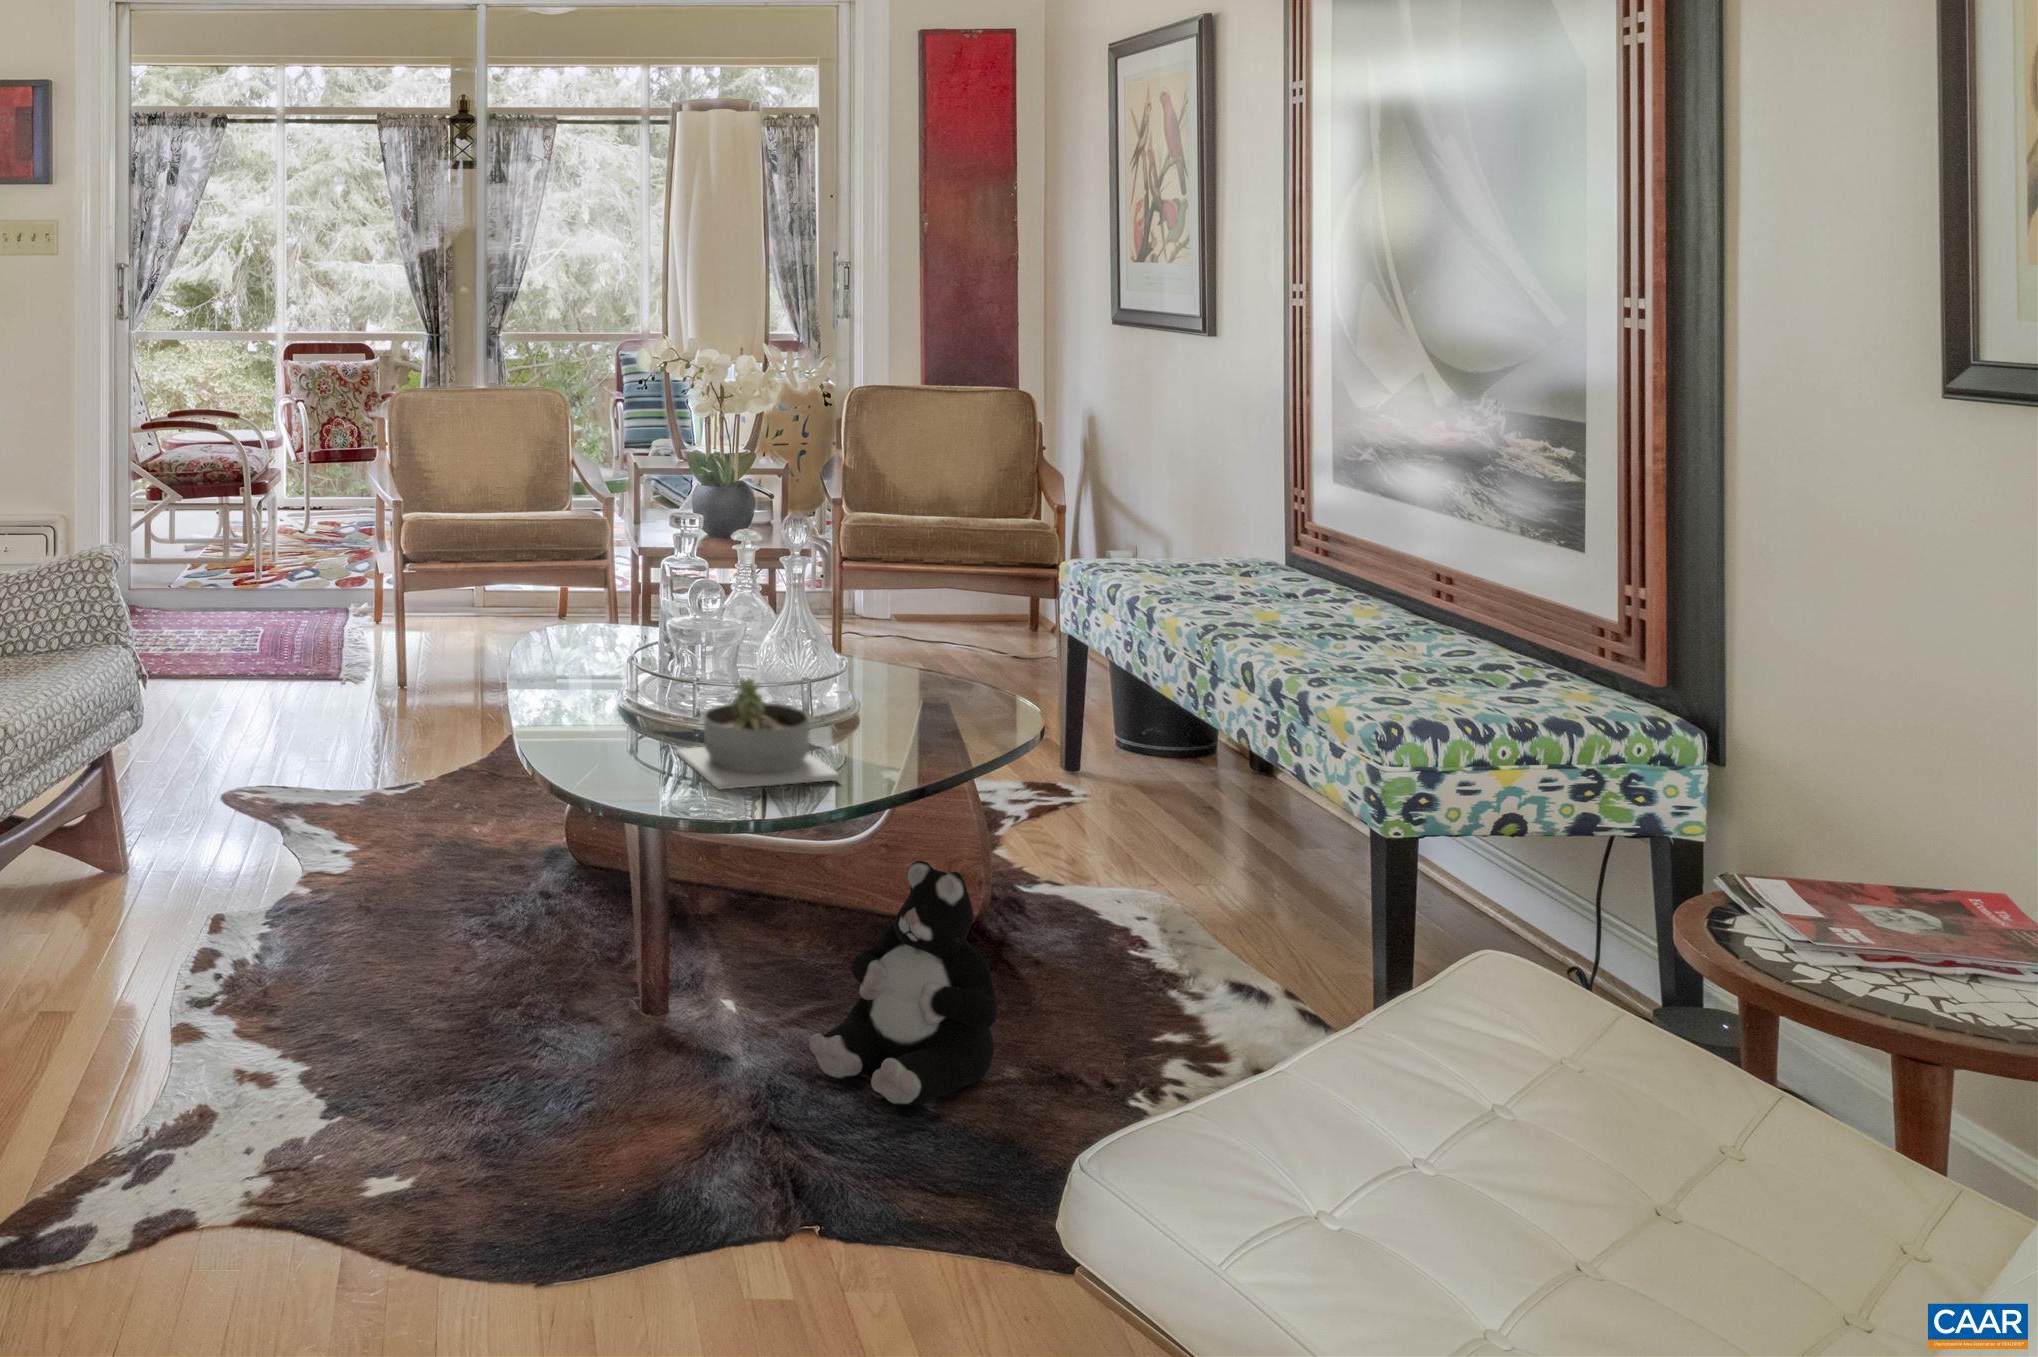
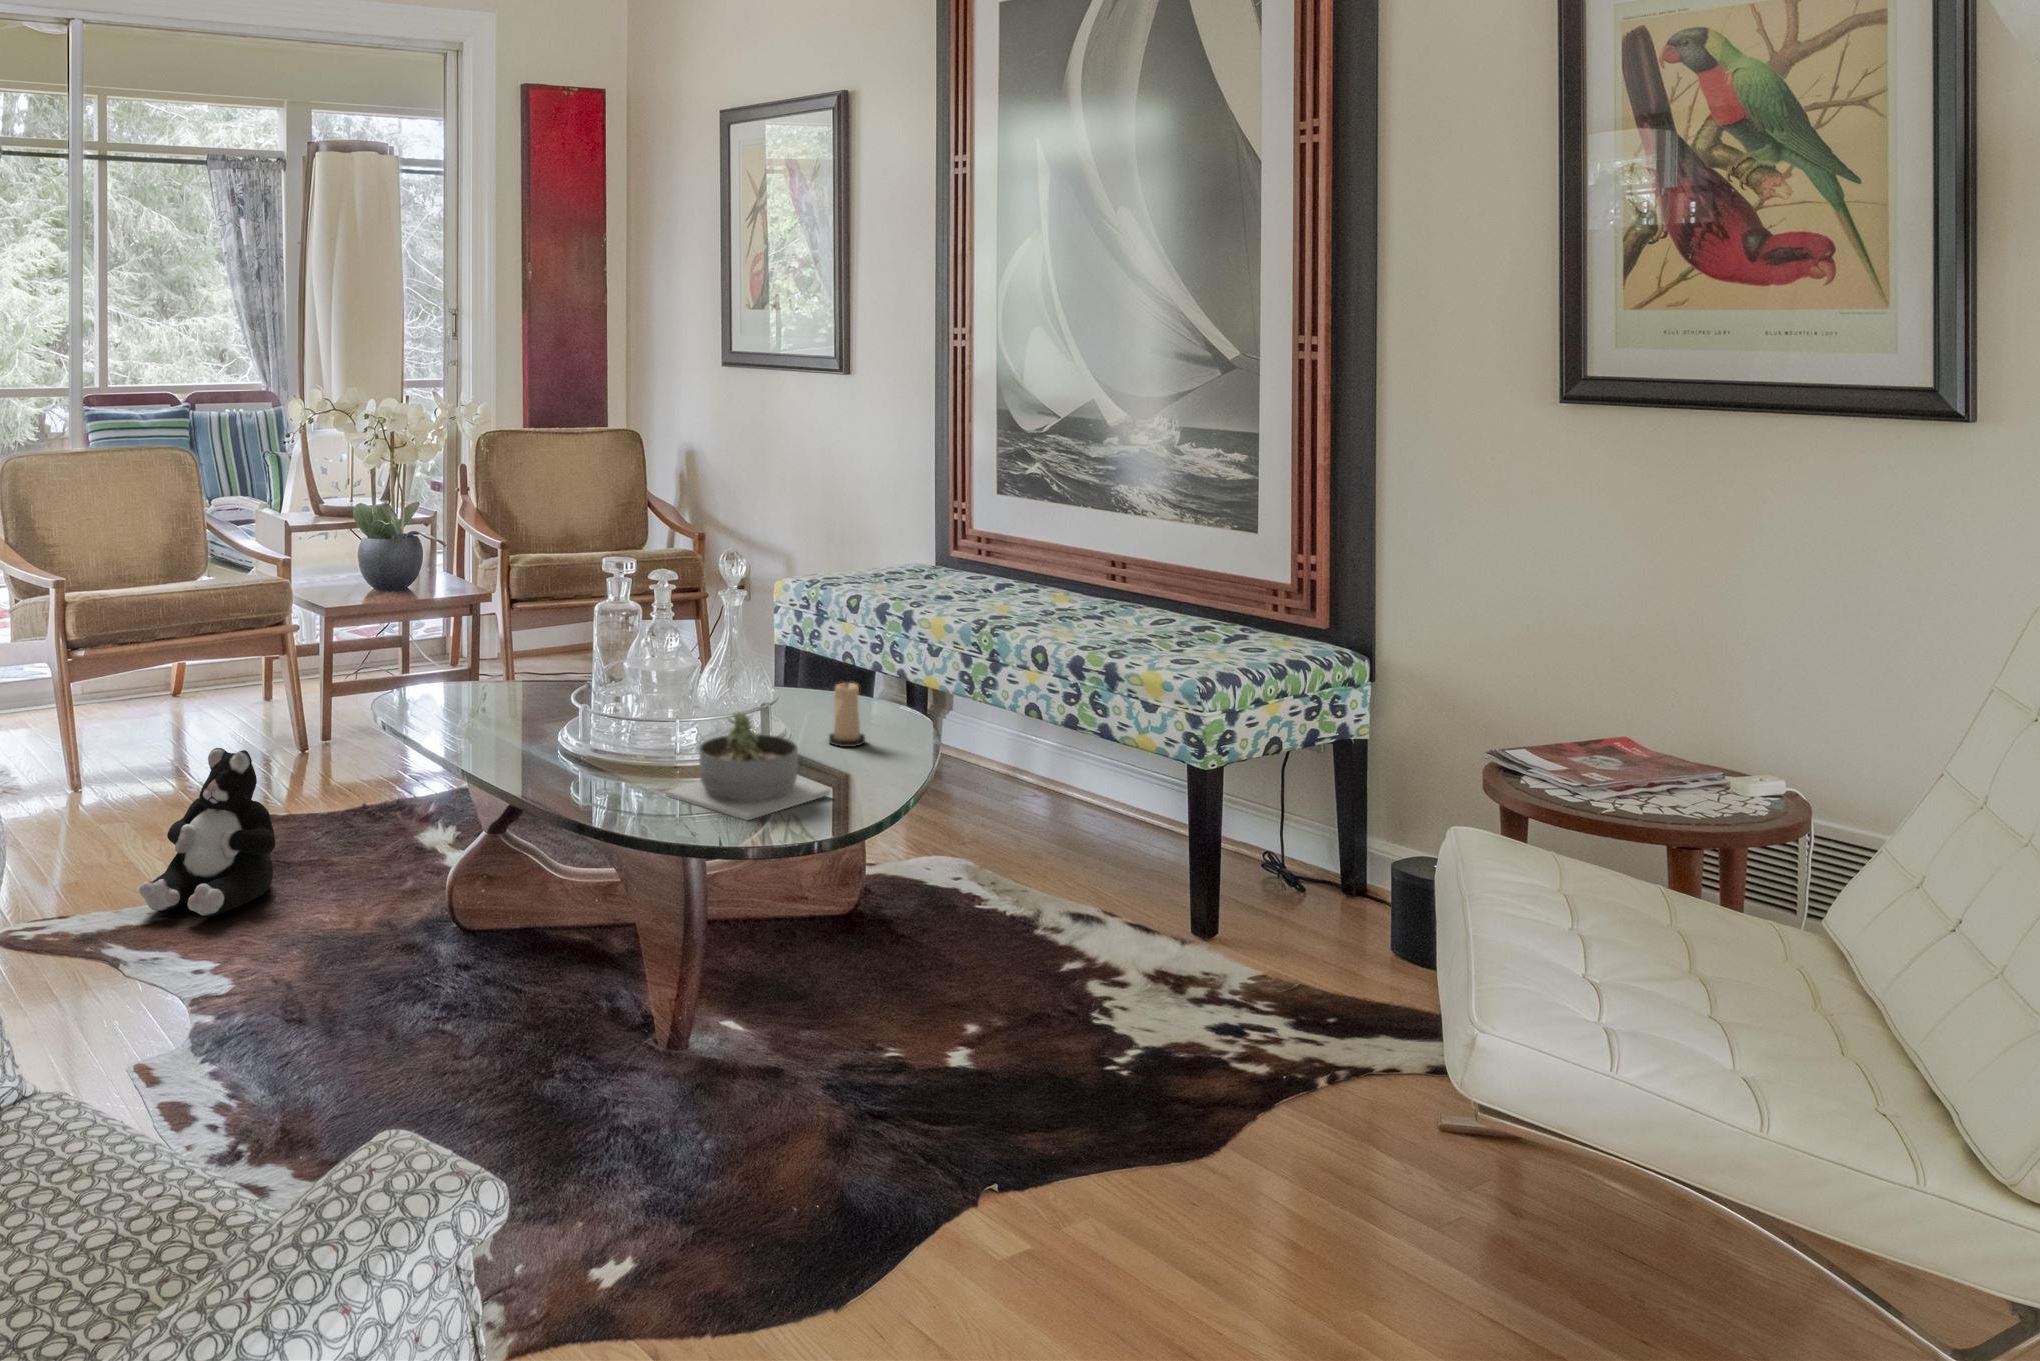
candle: none [923,665,966,740] -> present [829,682,865,747]
plush toy: present [809,861,997,1105] -> present [139,748,276,916]

